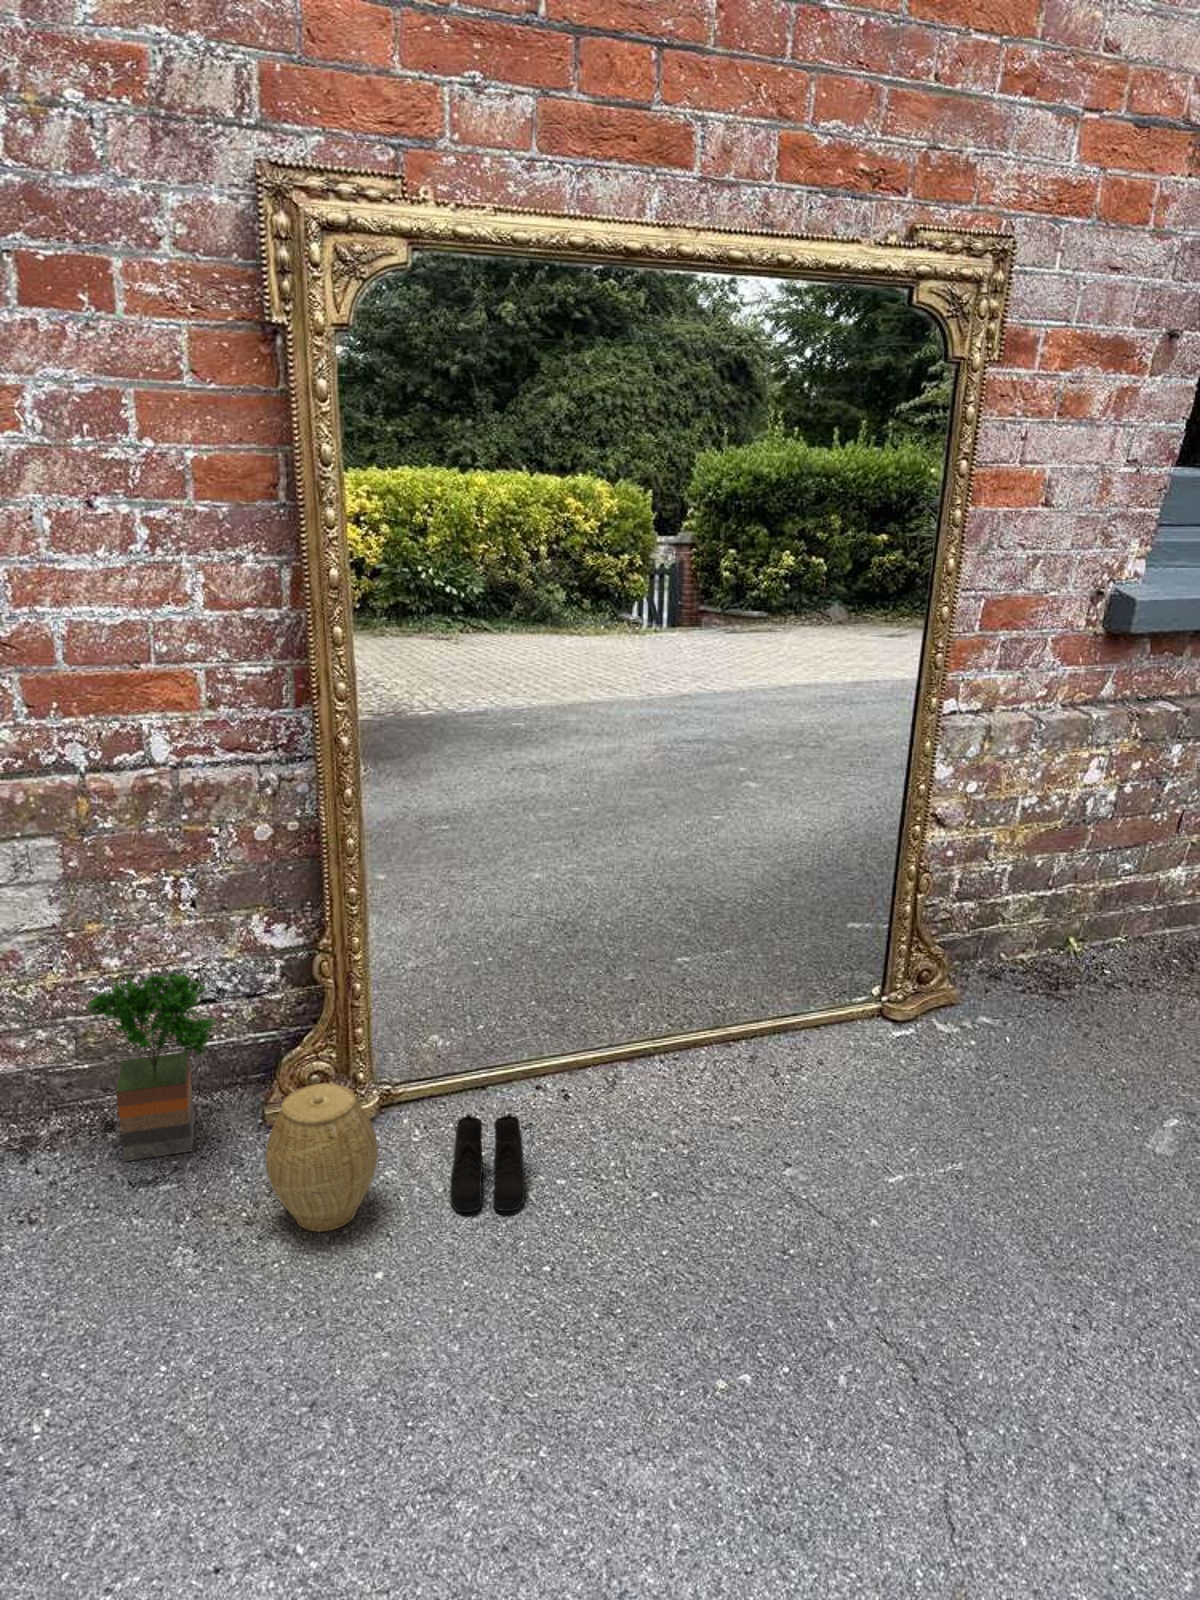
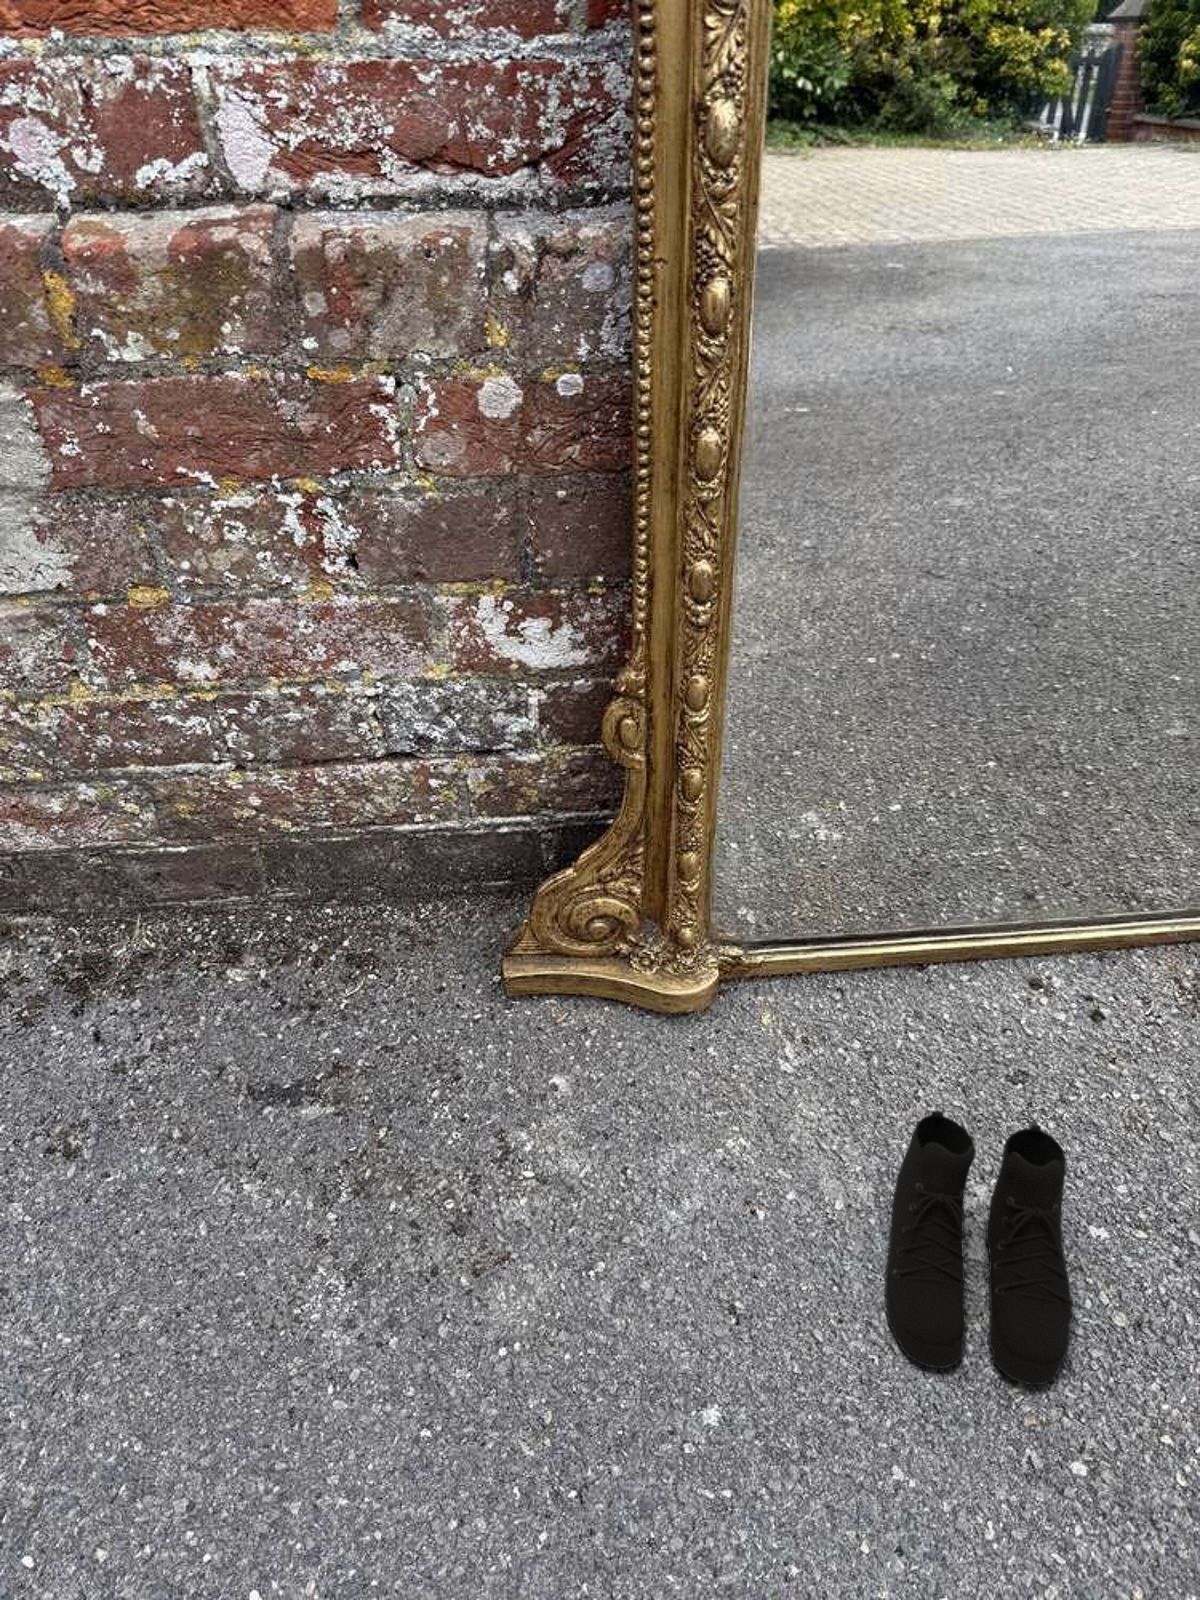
potted tree: present [87,972,215,1161] -> none [121,705,398,1064]
woven basket: present [266,1083,378,1232] -> none [477,1048,736,1359]

